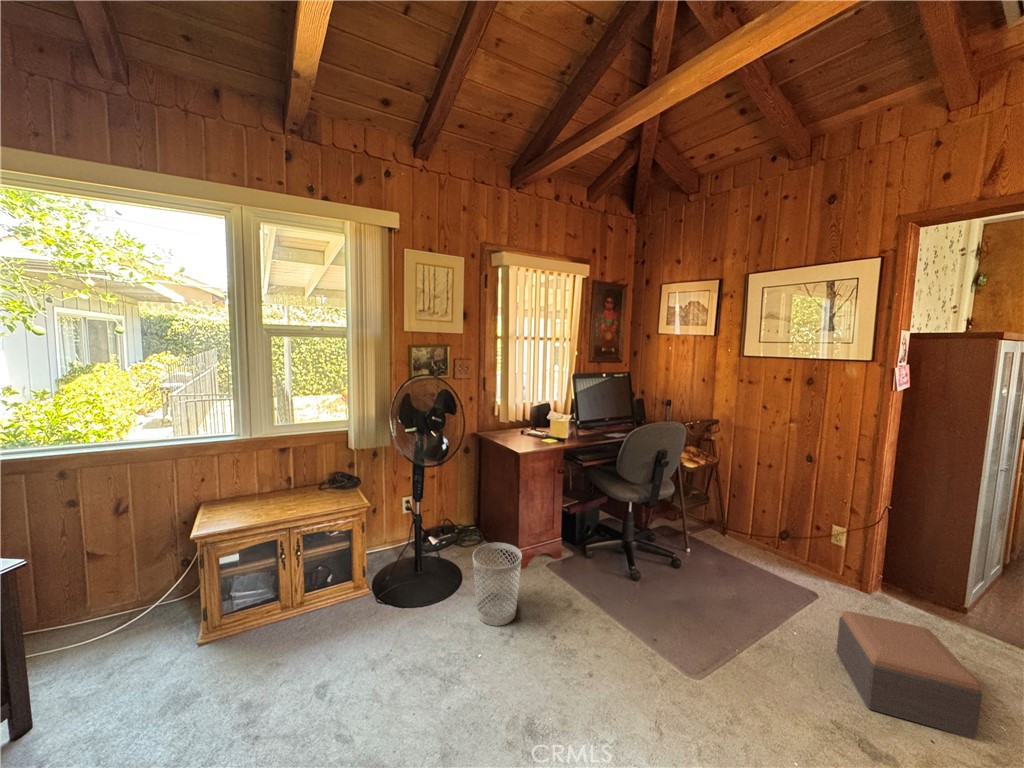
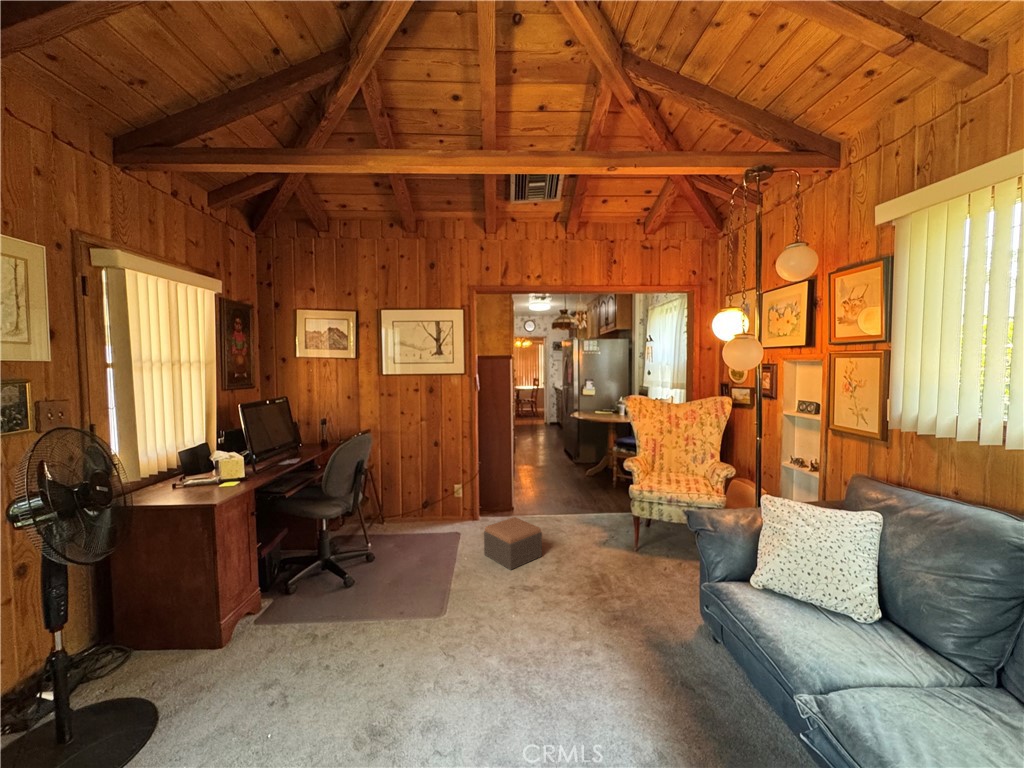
wastebasket: present [473,543,522,626] -> none [205,609,275,716]

